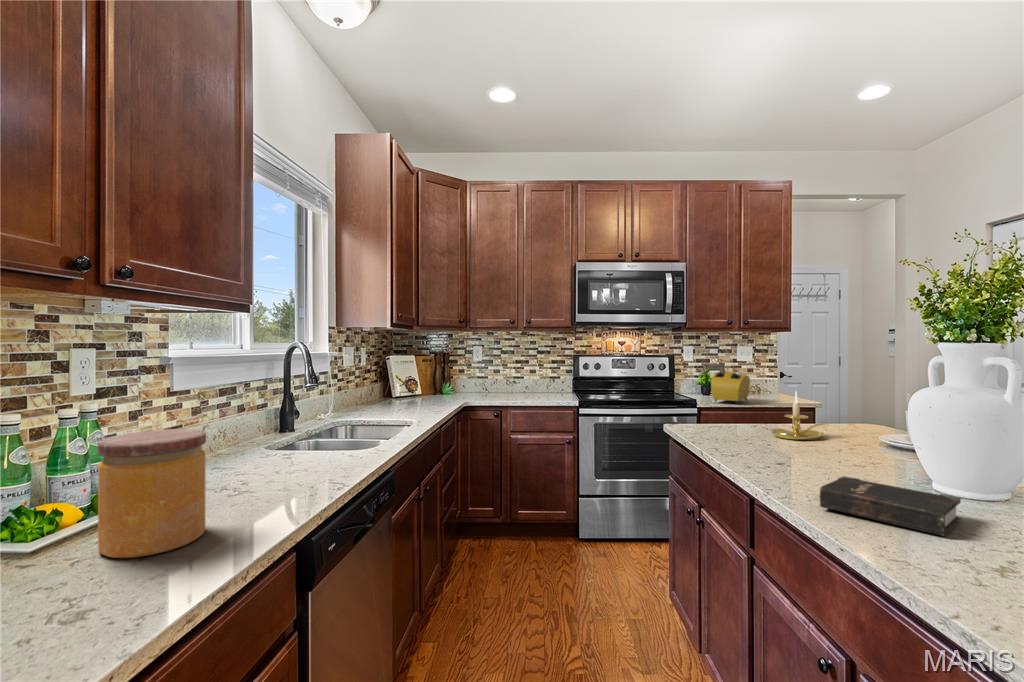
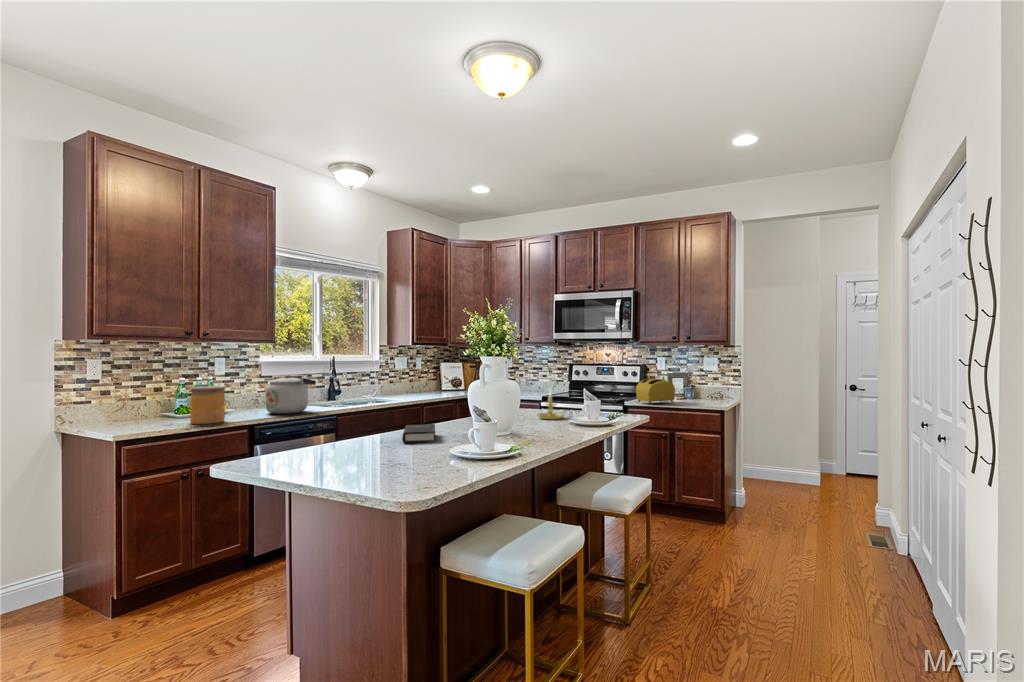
kettle: none [221,387,342,481] -> present [265,375,316,414]

